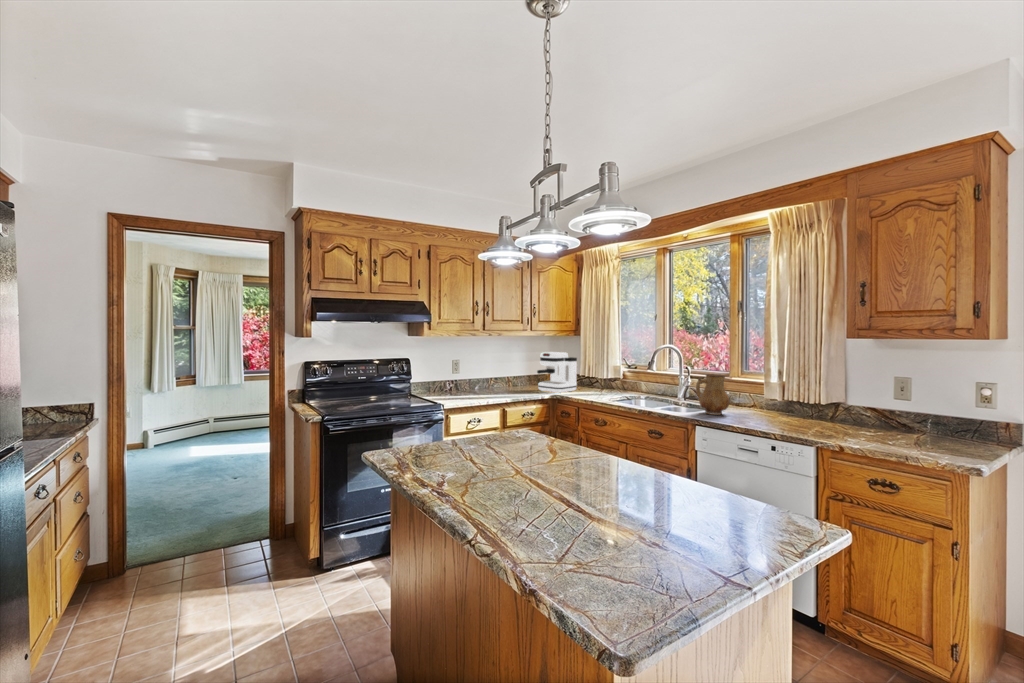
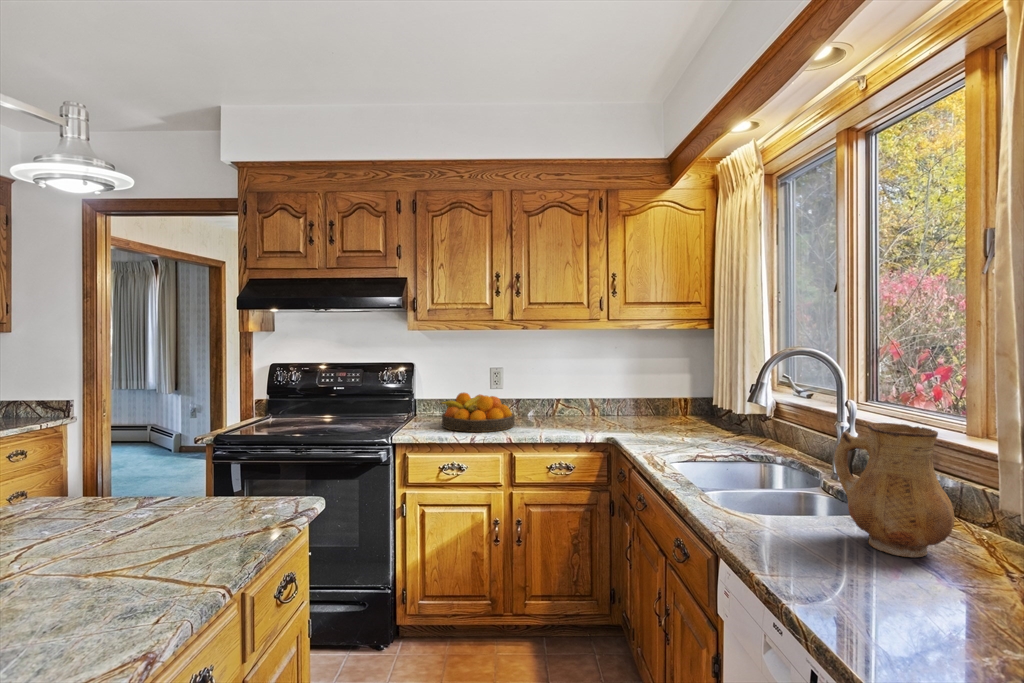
coffee maker: present [537,352,577,393] -> none [601,358,684,435]
fruit bowl: none [447,376,492,399] -> present [441,393,515,432]

